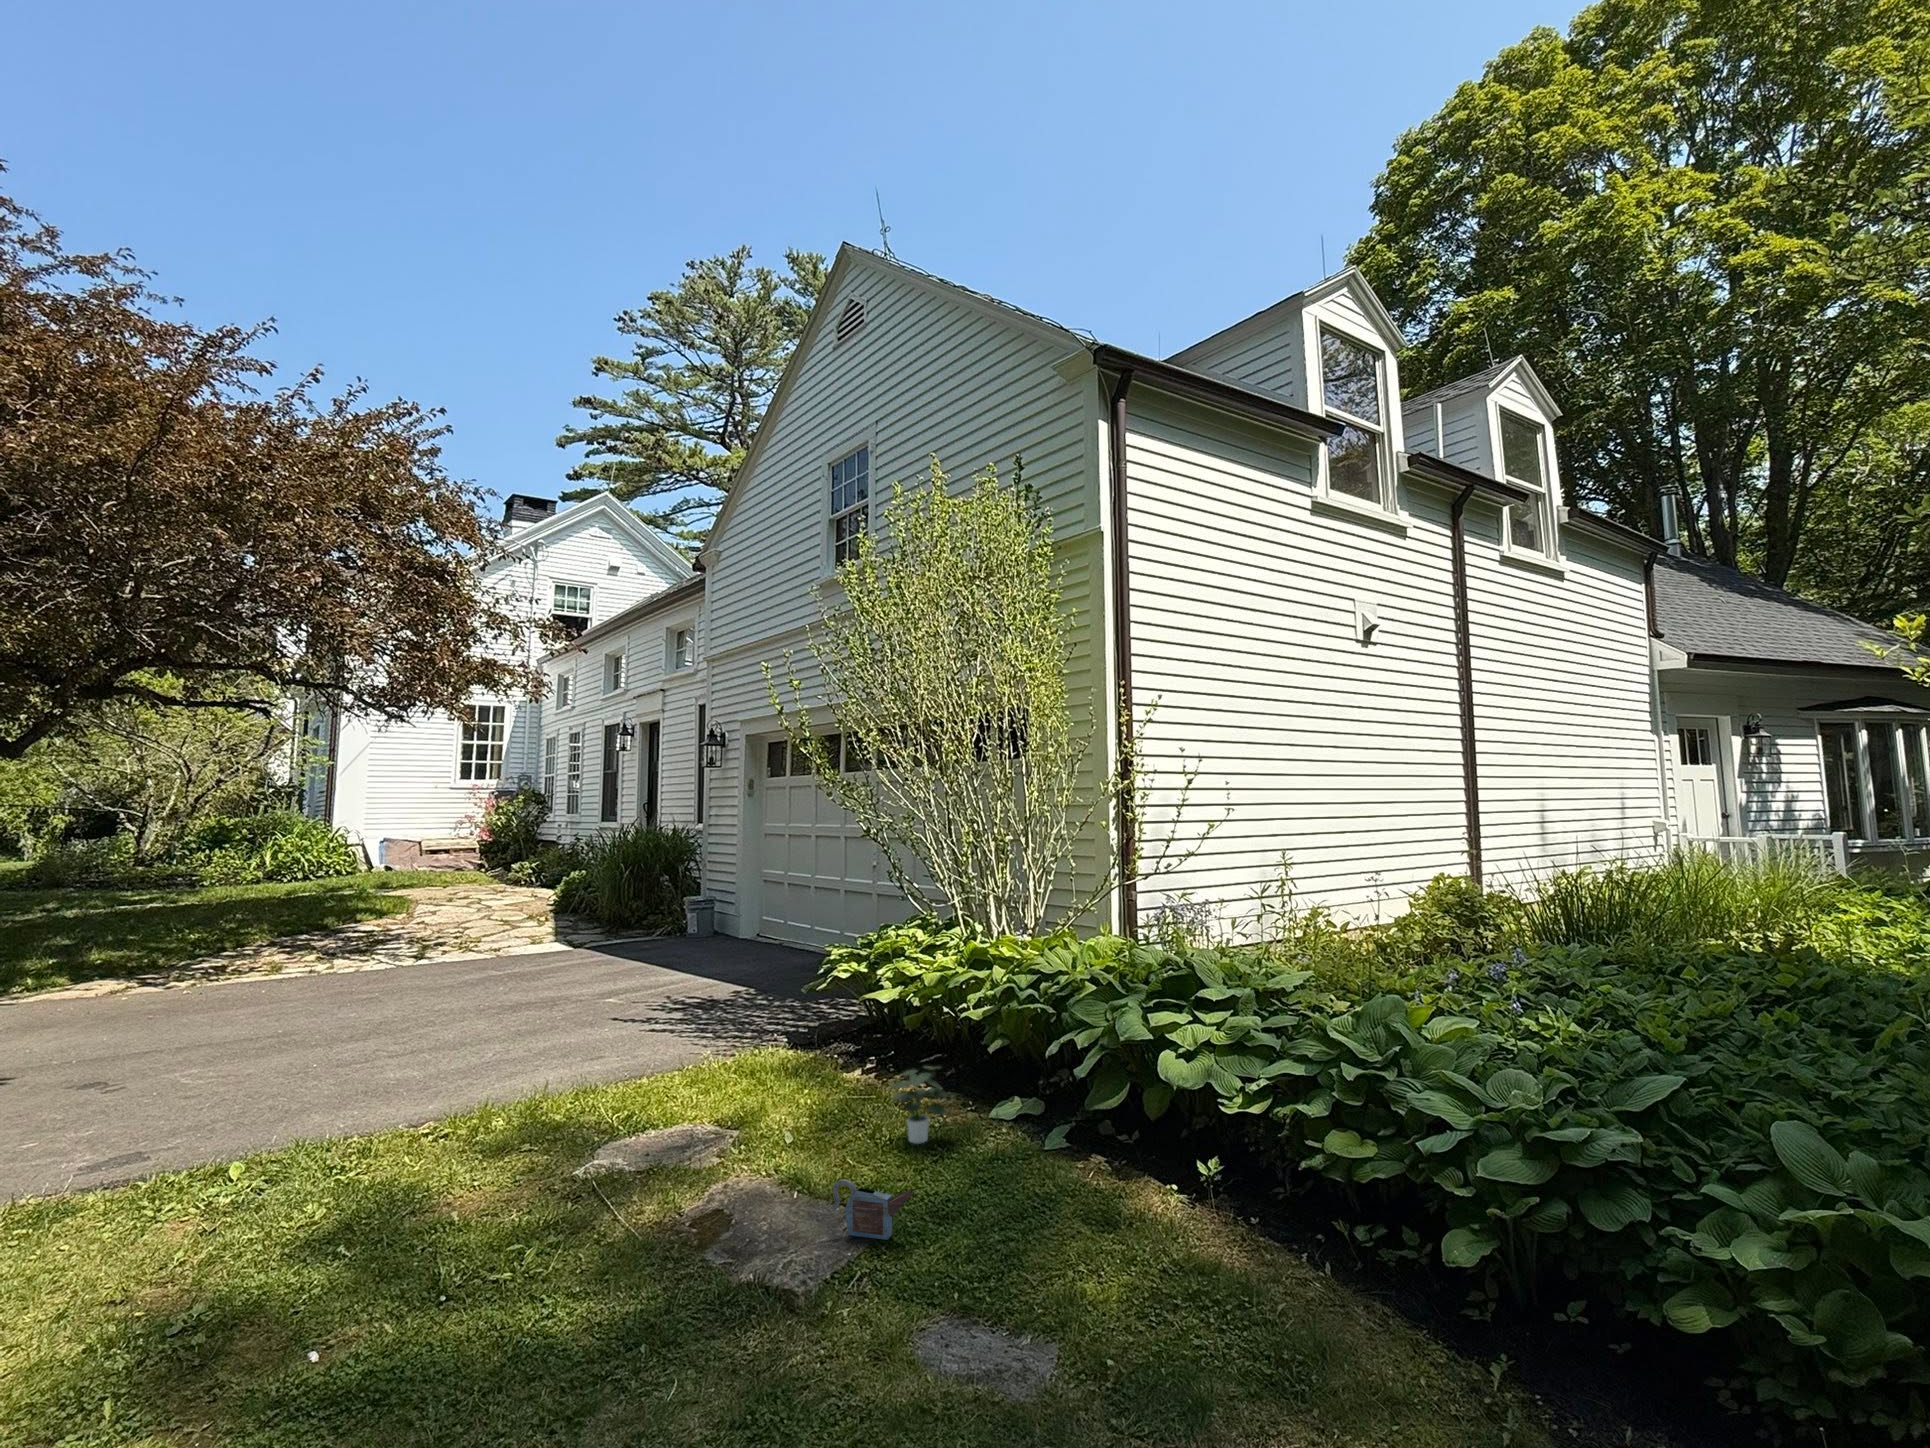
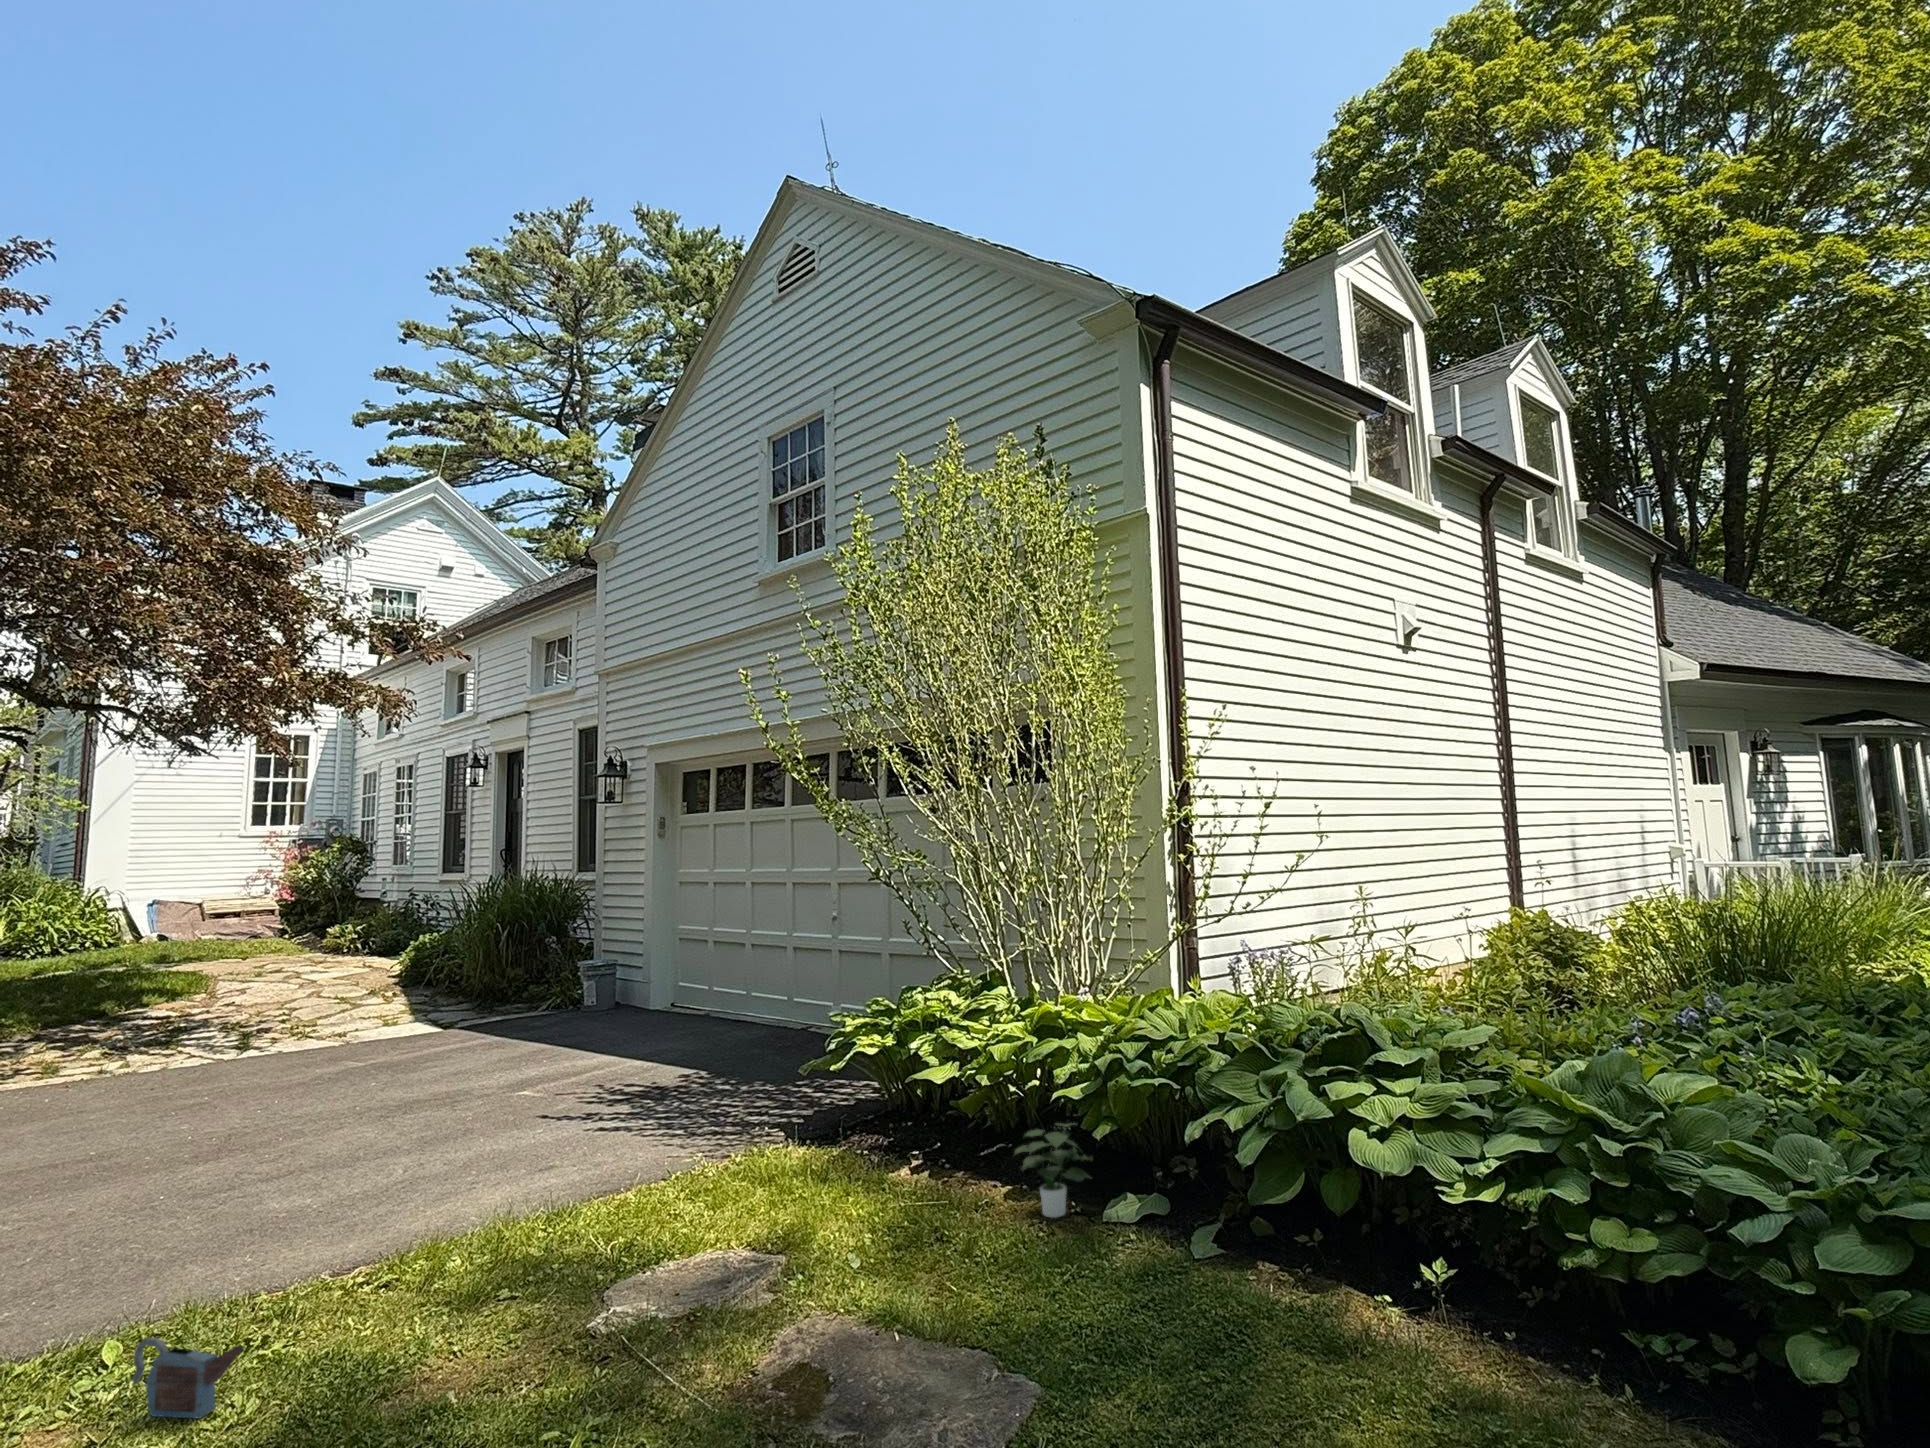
watering can: present [832,1179,915,1240] -> present [132,1337,244,1418]

